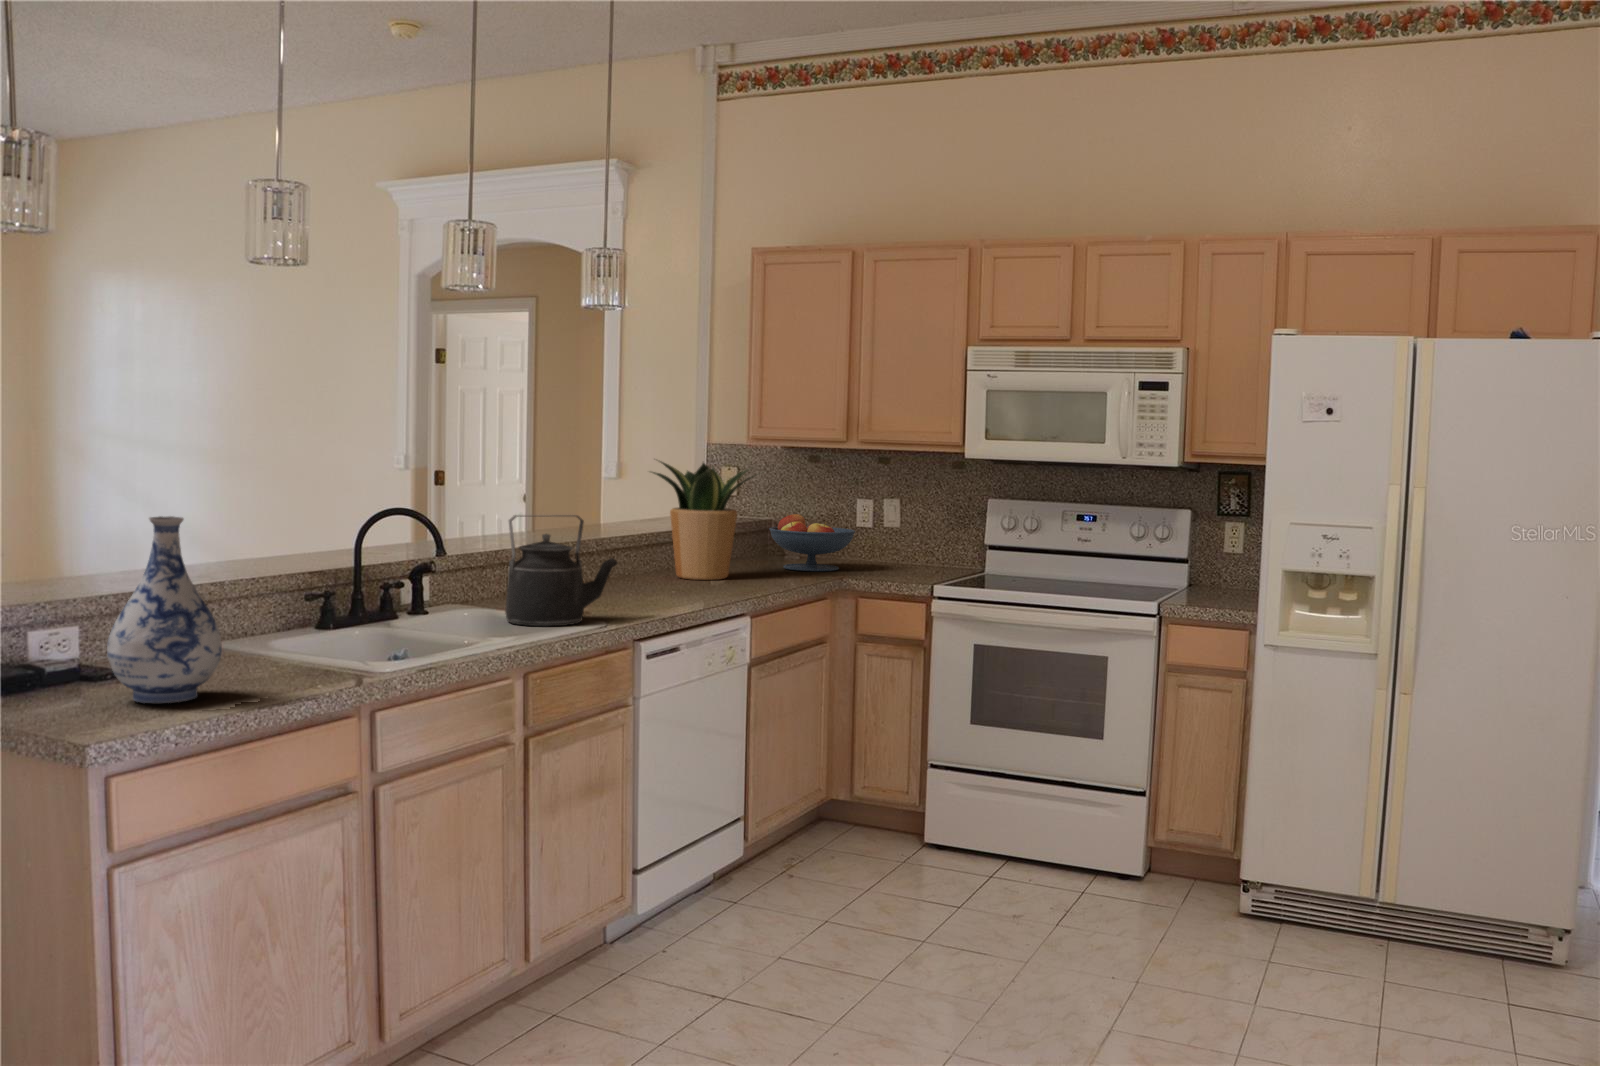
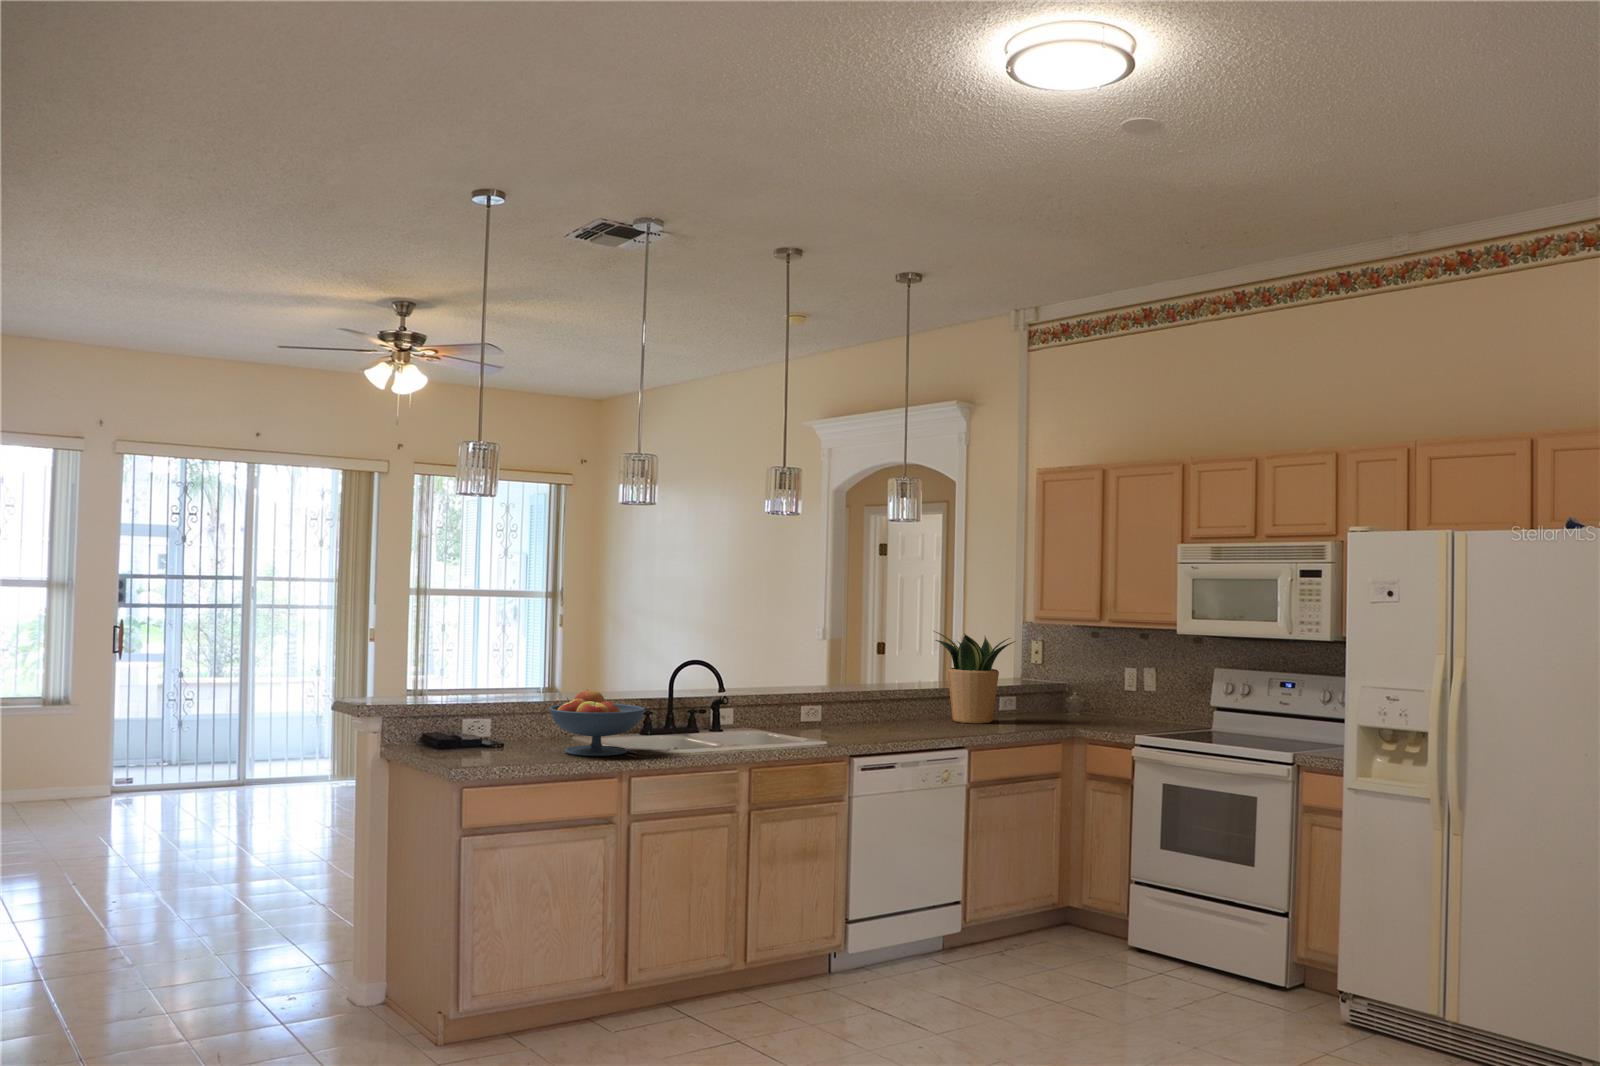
fruit bowl: present [769,514,855,571] -> present [549,690,645,756]
kettle: present [505,515,617,626] -> none [758,669,835,744]
vase: present [107,516,222,703] -> none [473,665,530,764]

